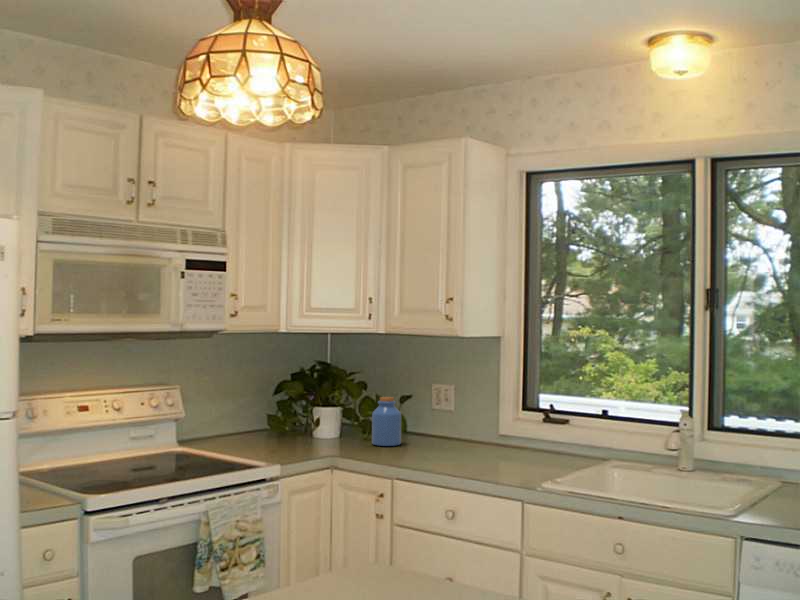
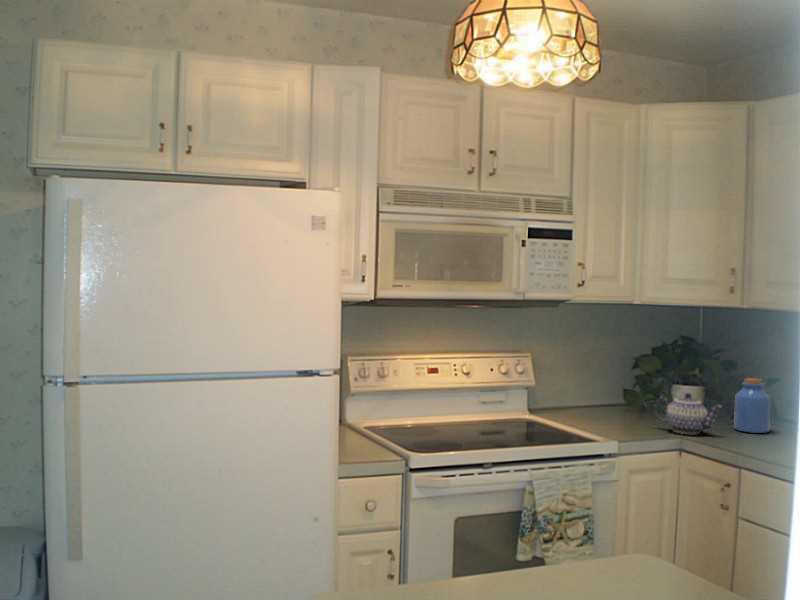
teapot: none [304,414,365,453] -> present [654,393,721,434]

